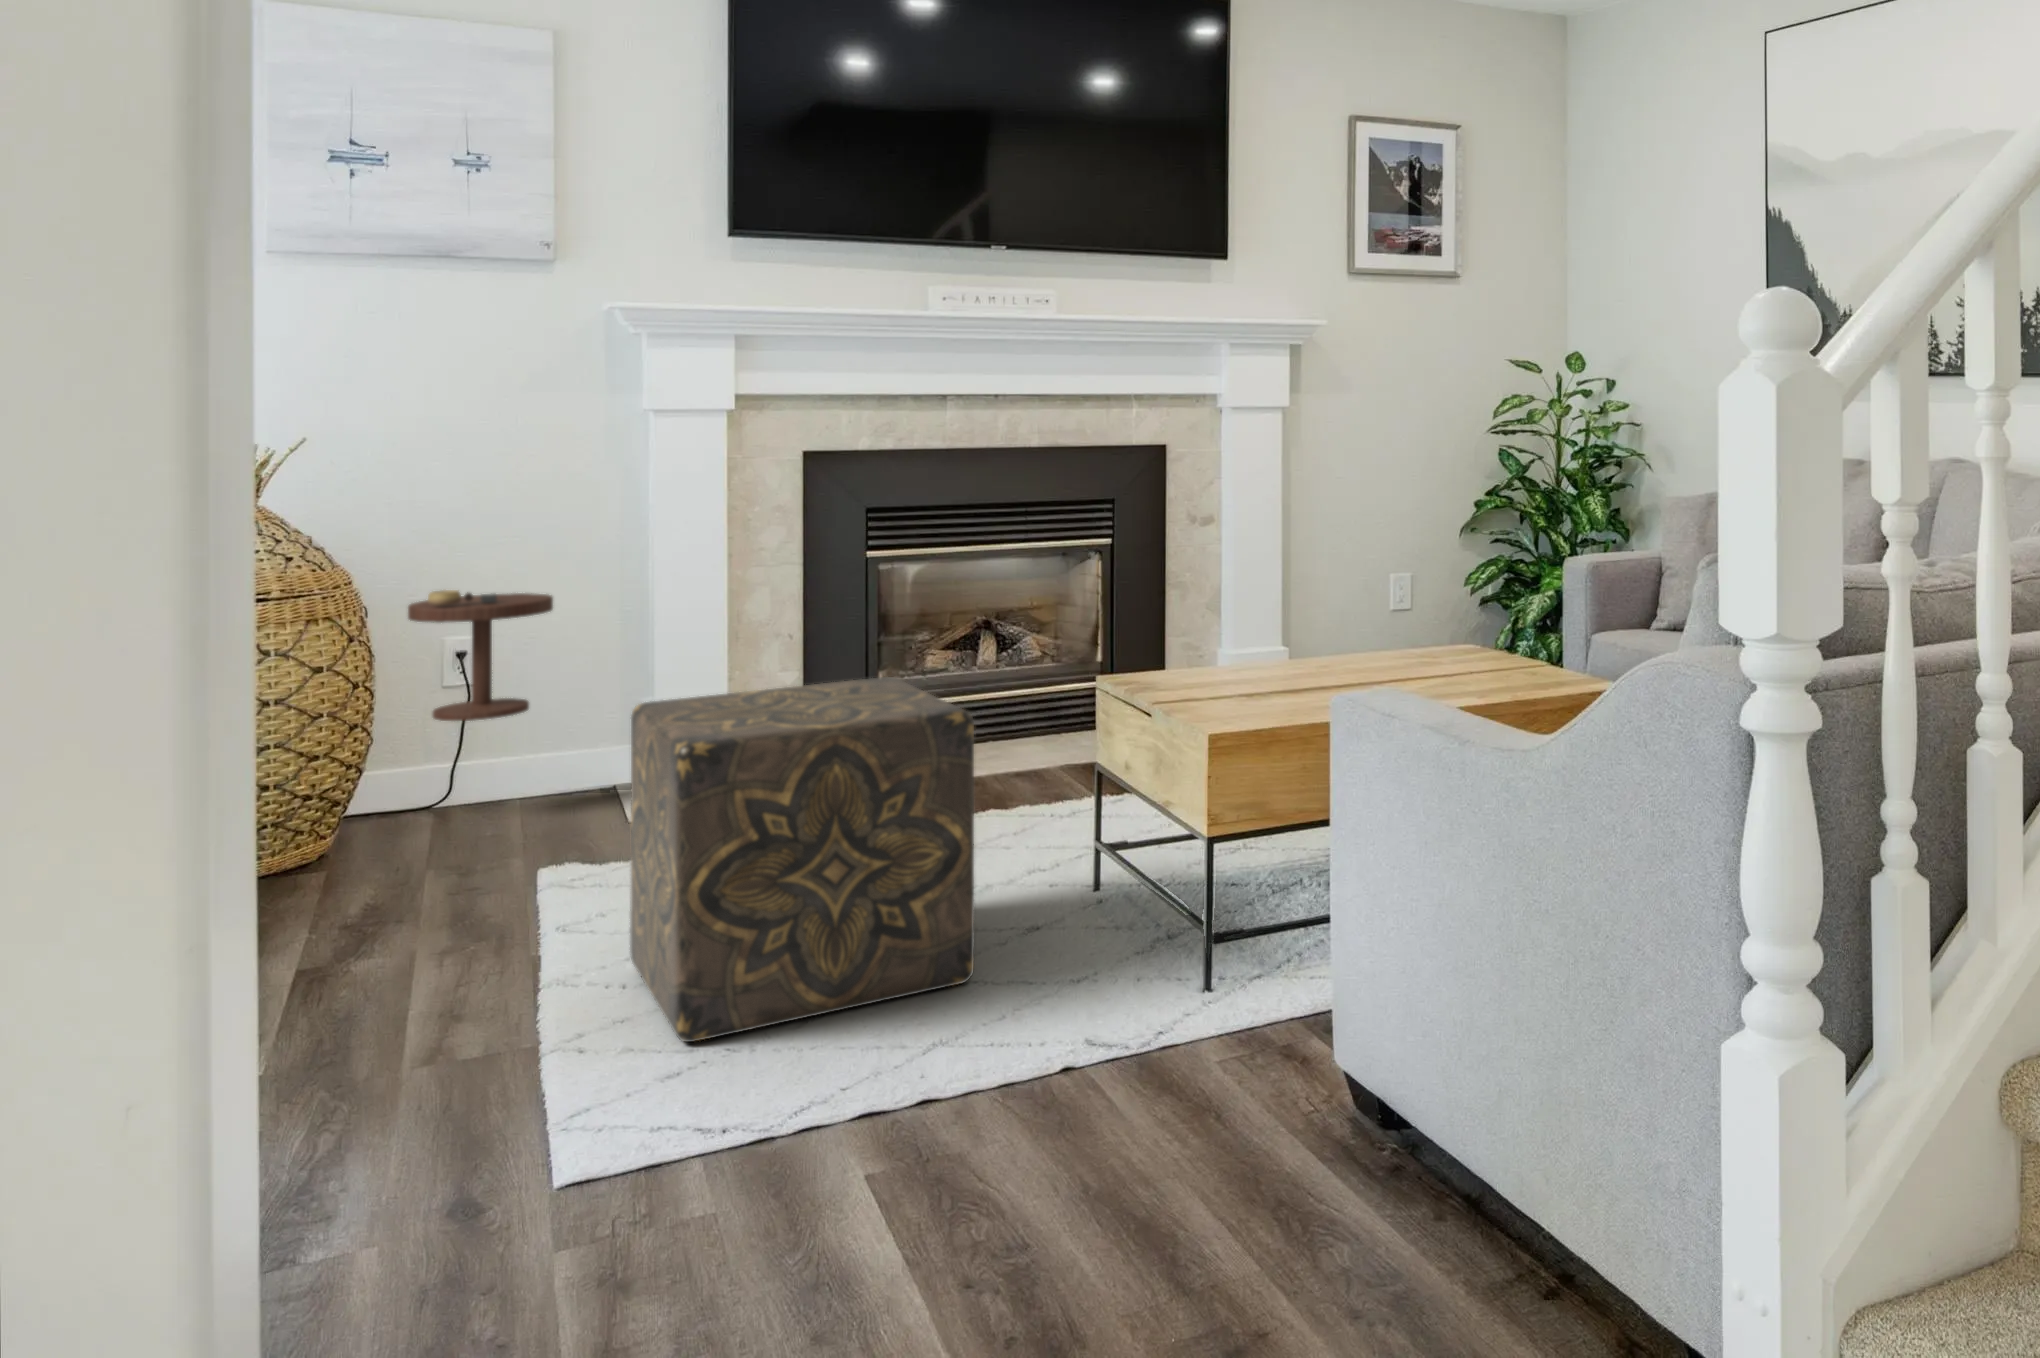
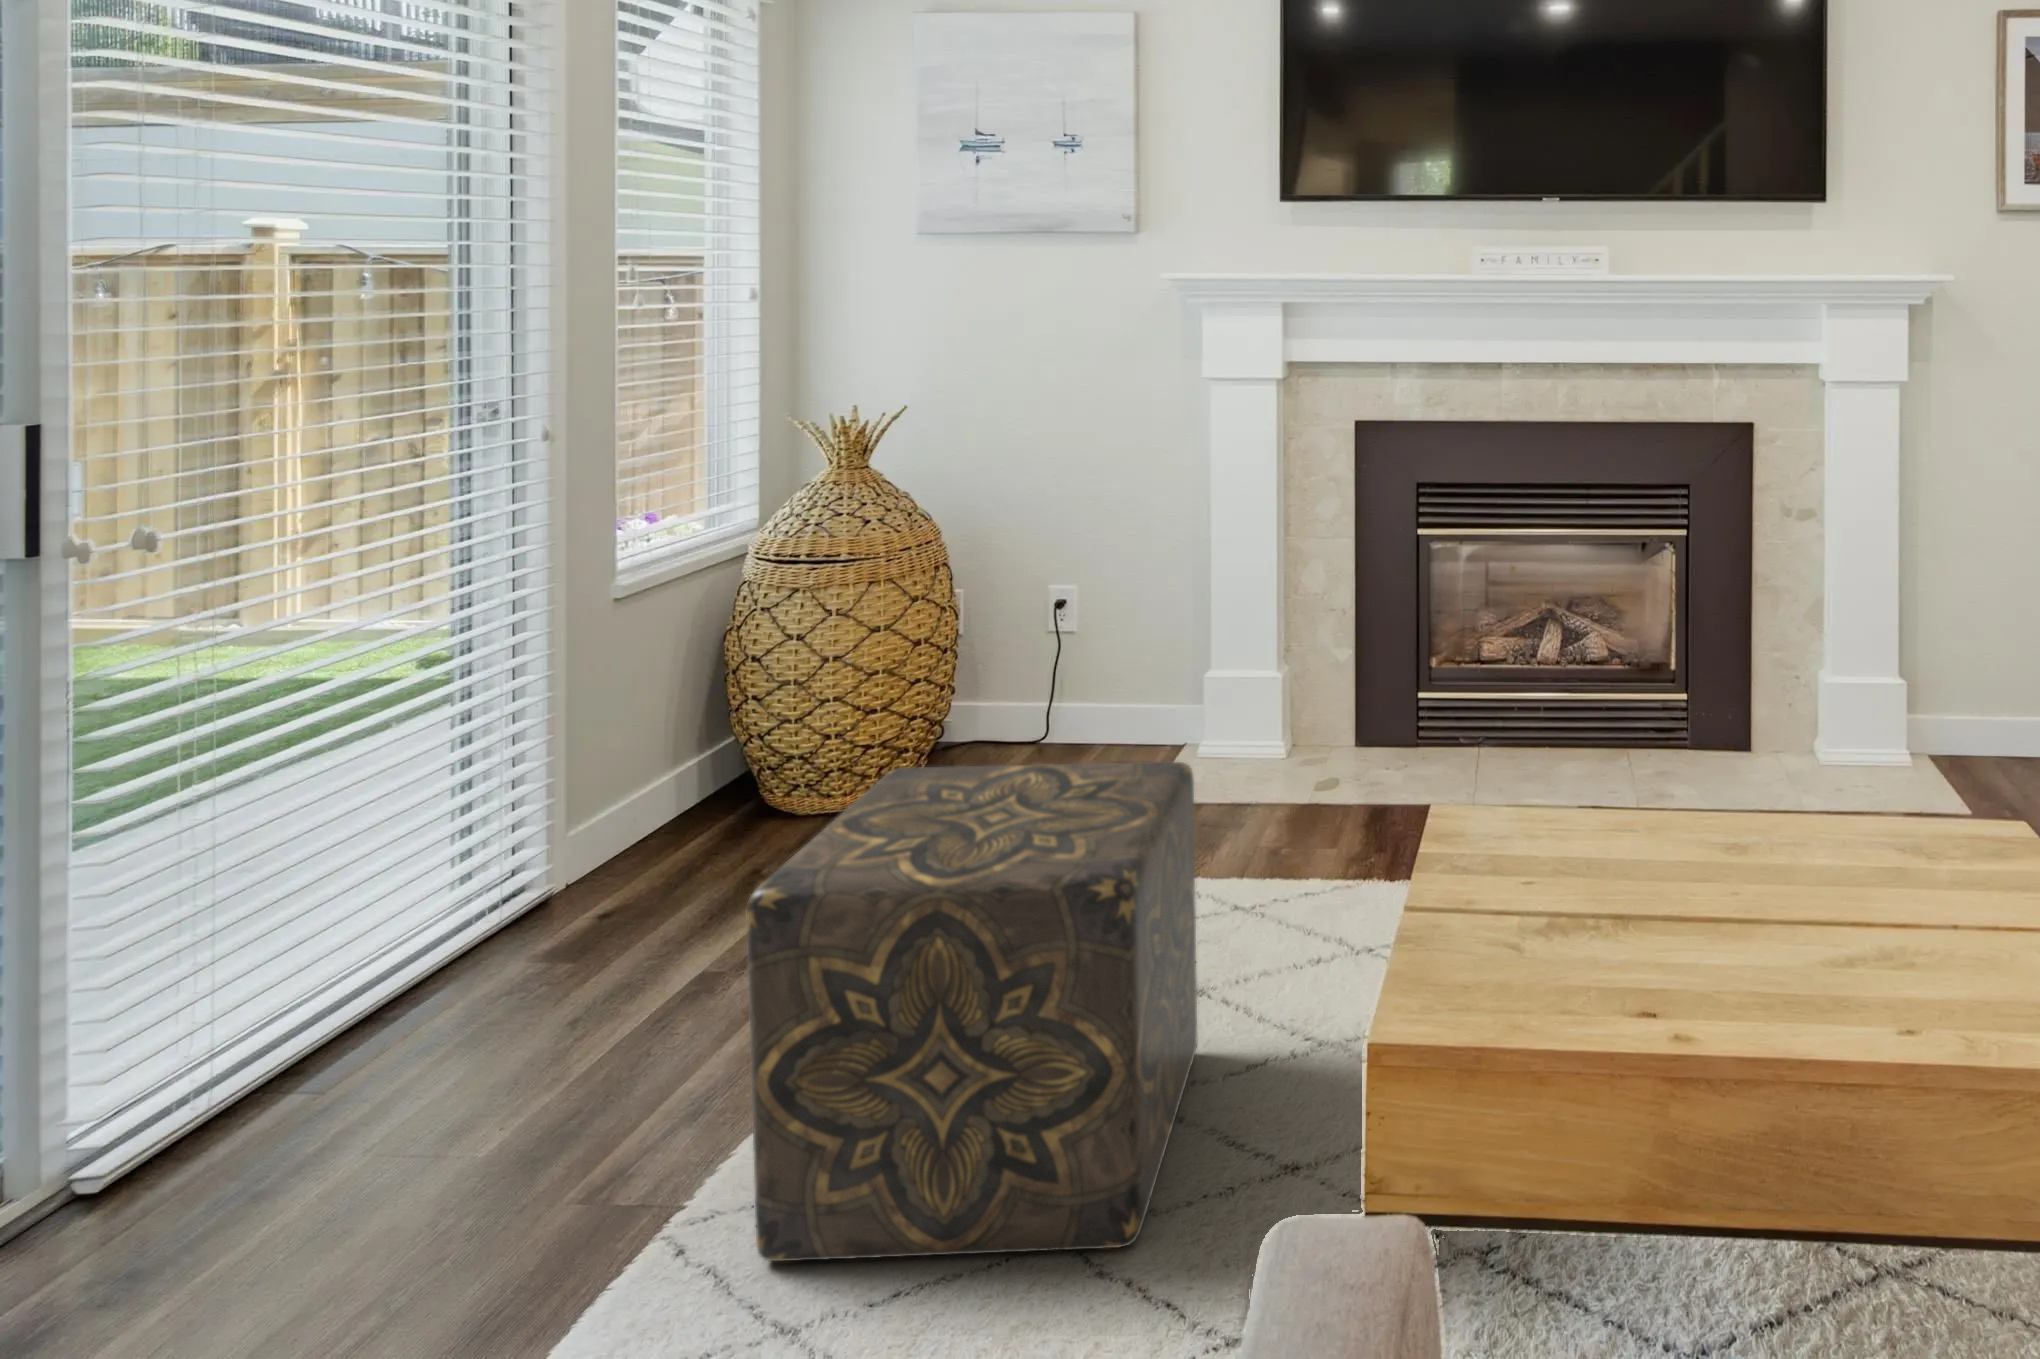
side table: present [408,590,553,721] -> none [986,553,1111,772]

